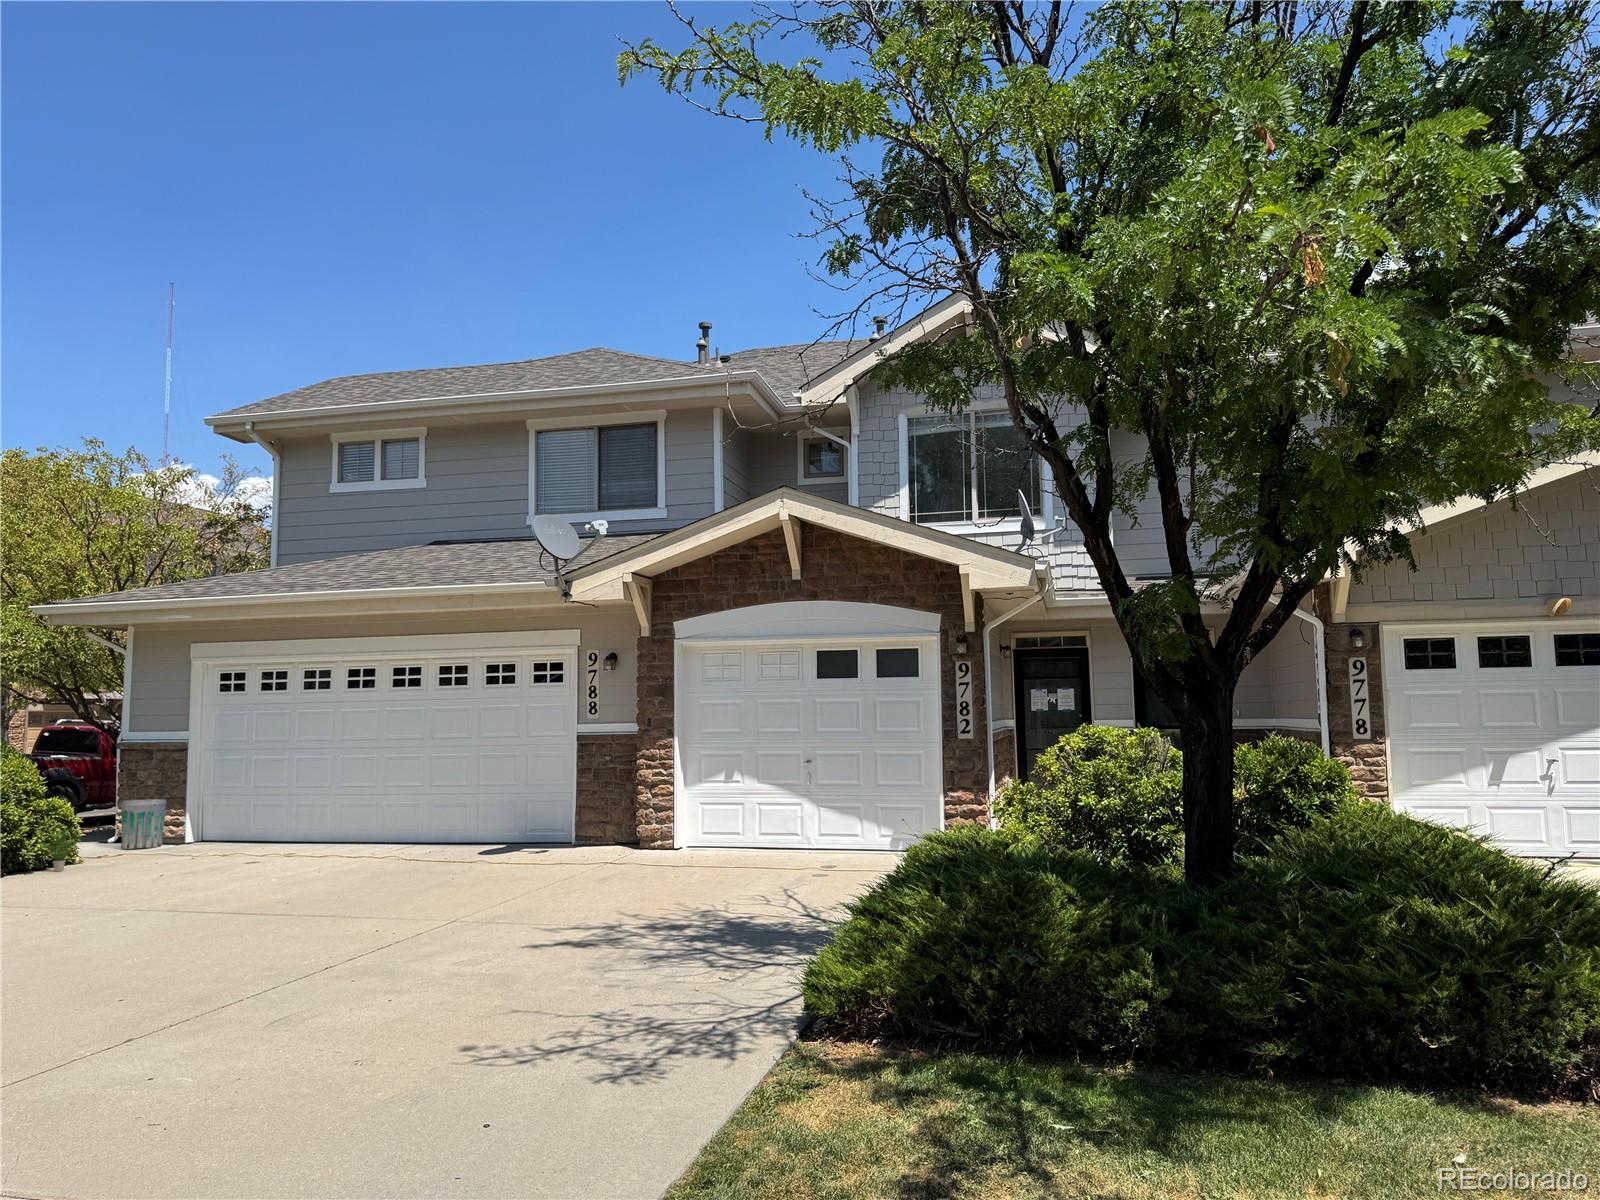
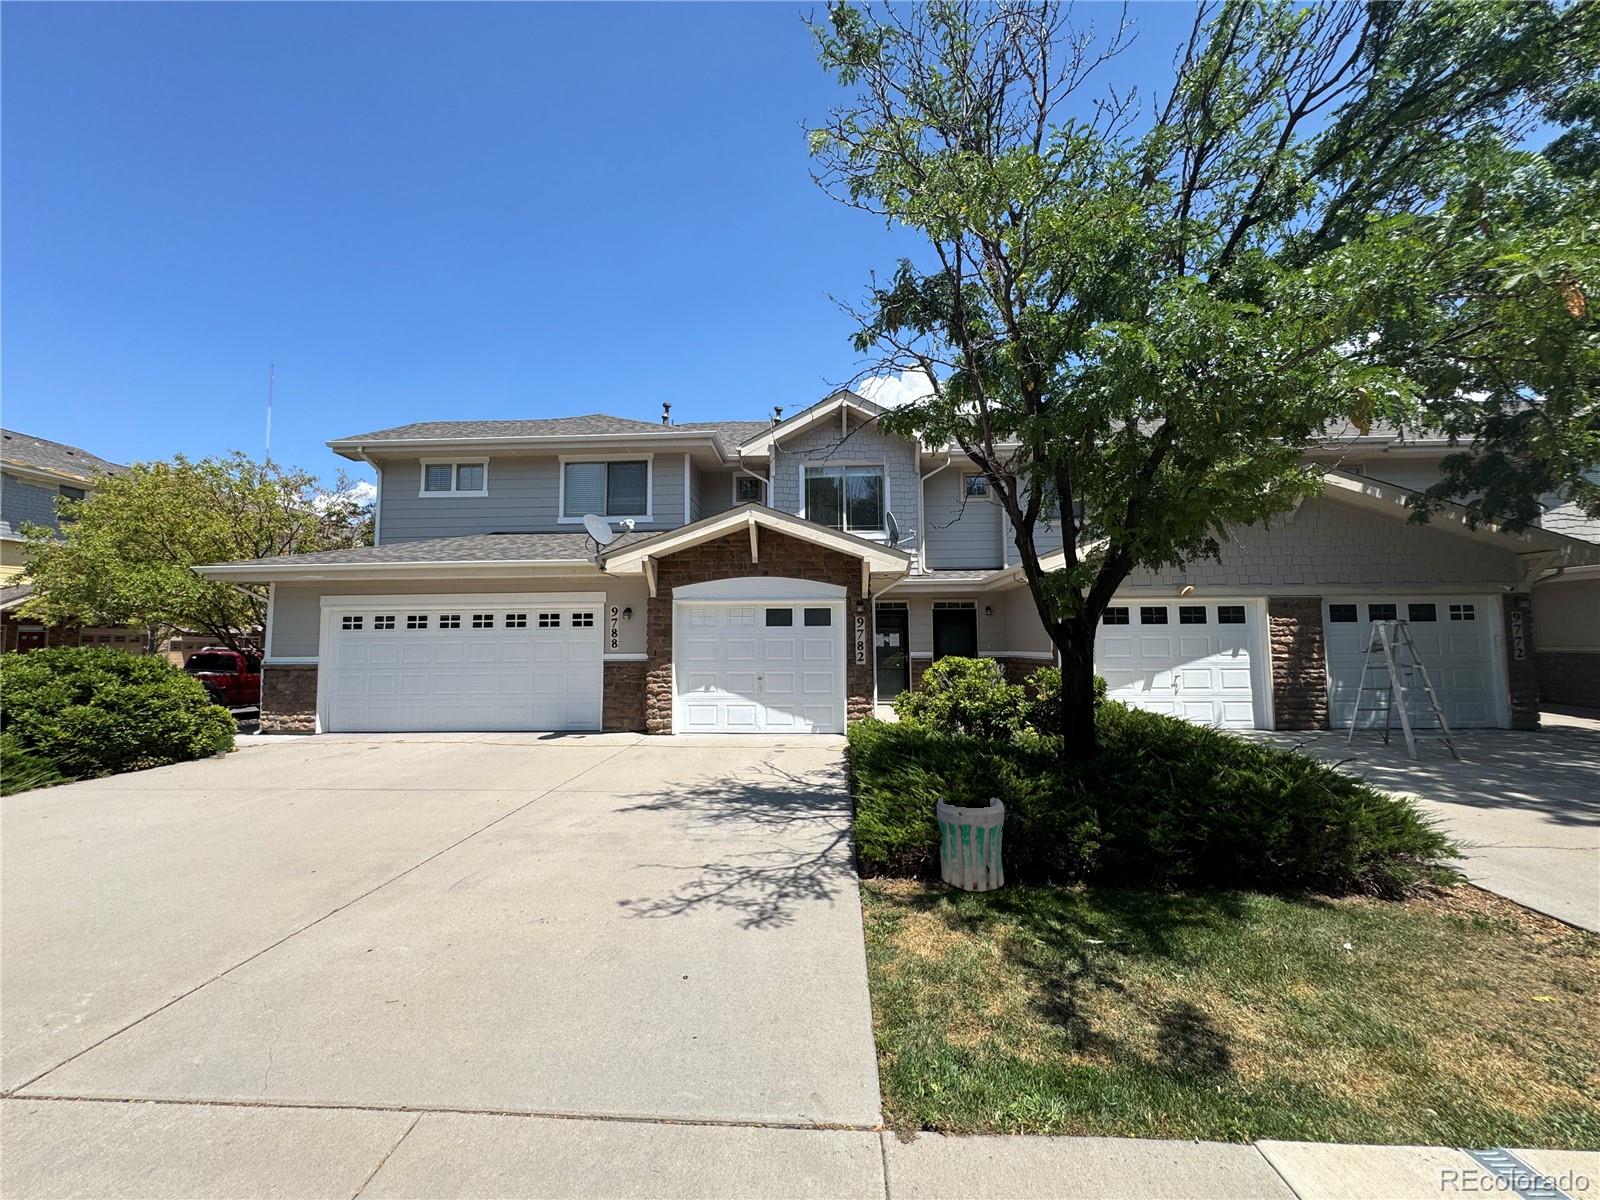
trash can: present [121,799,166,849] -> present [937,797,1005,892]

